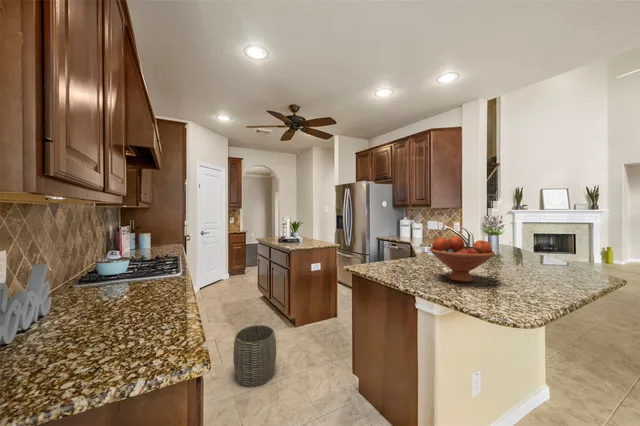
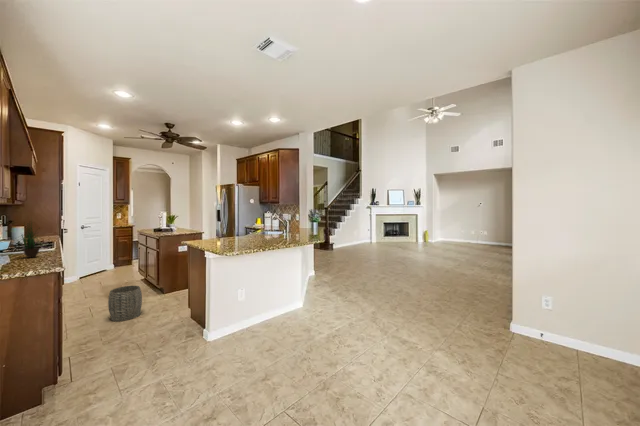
potted plant: none [89,221,145,306] -> present [21,227,39,258]
fruit bowl: present [430,236,495,282] -> none [220,221,250,243]

